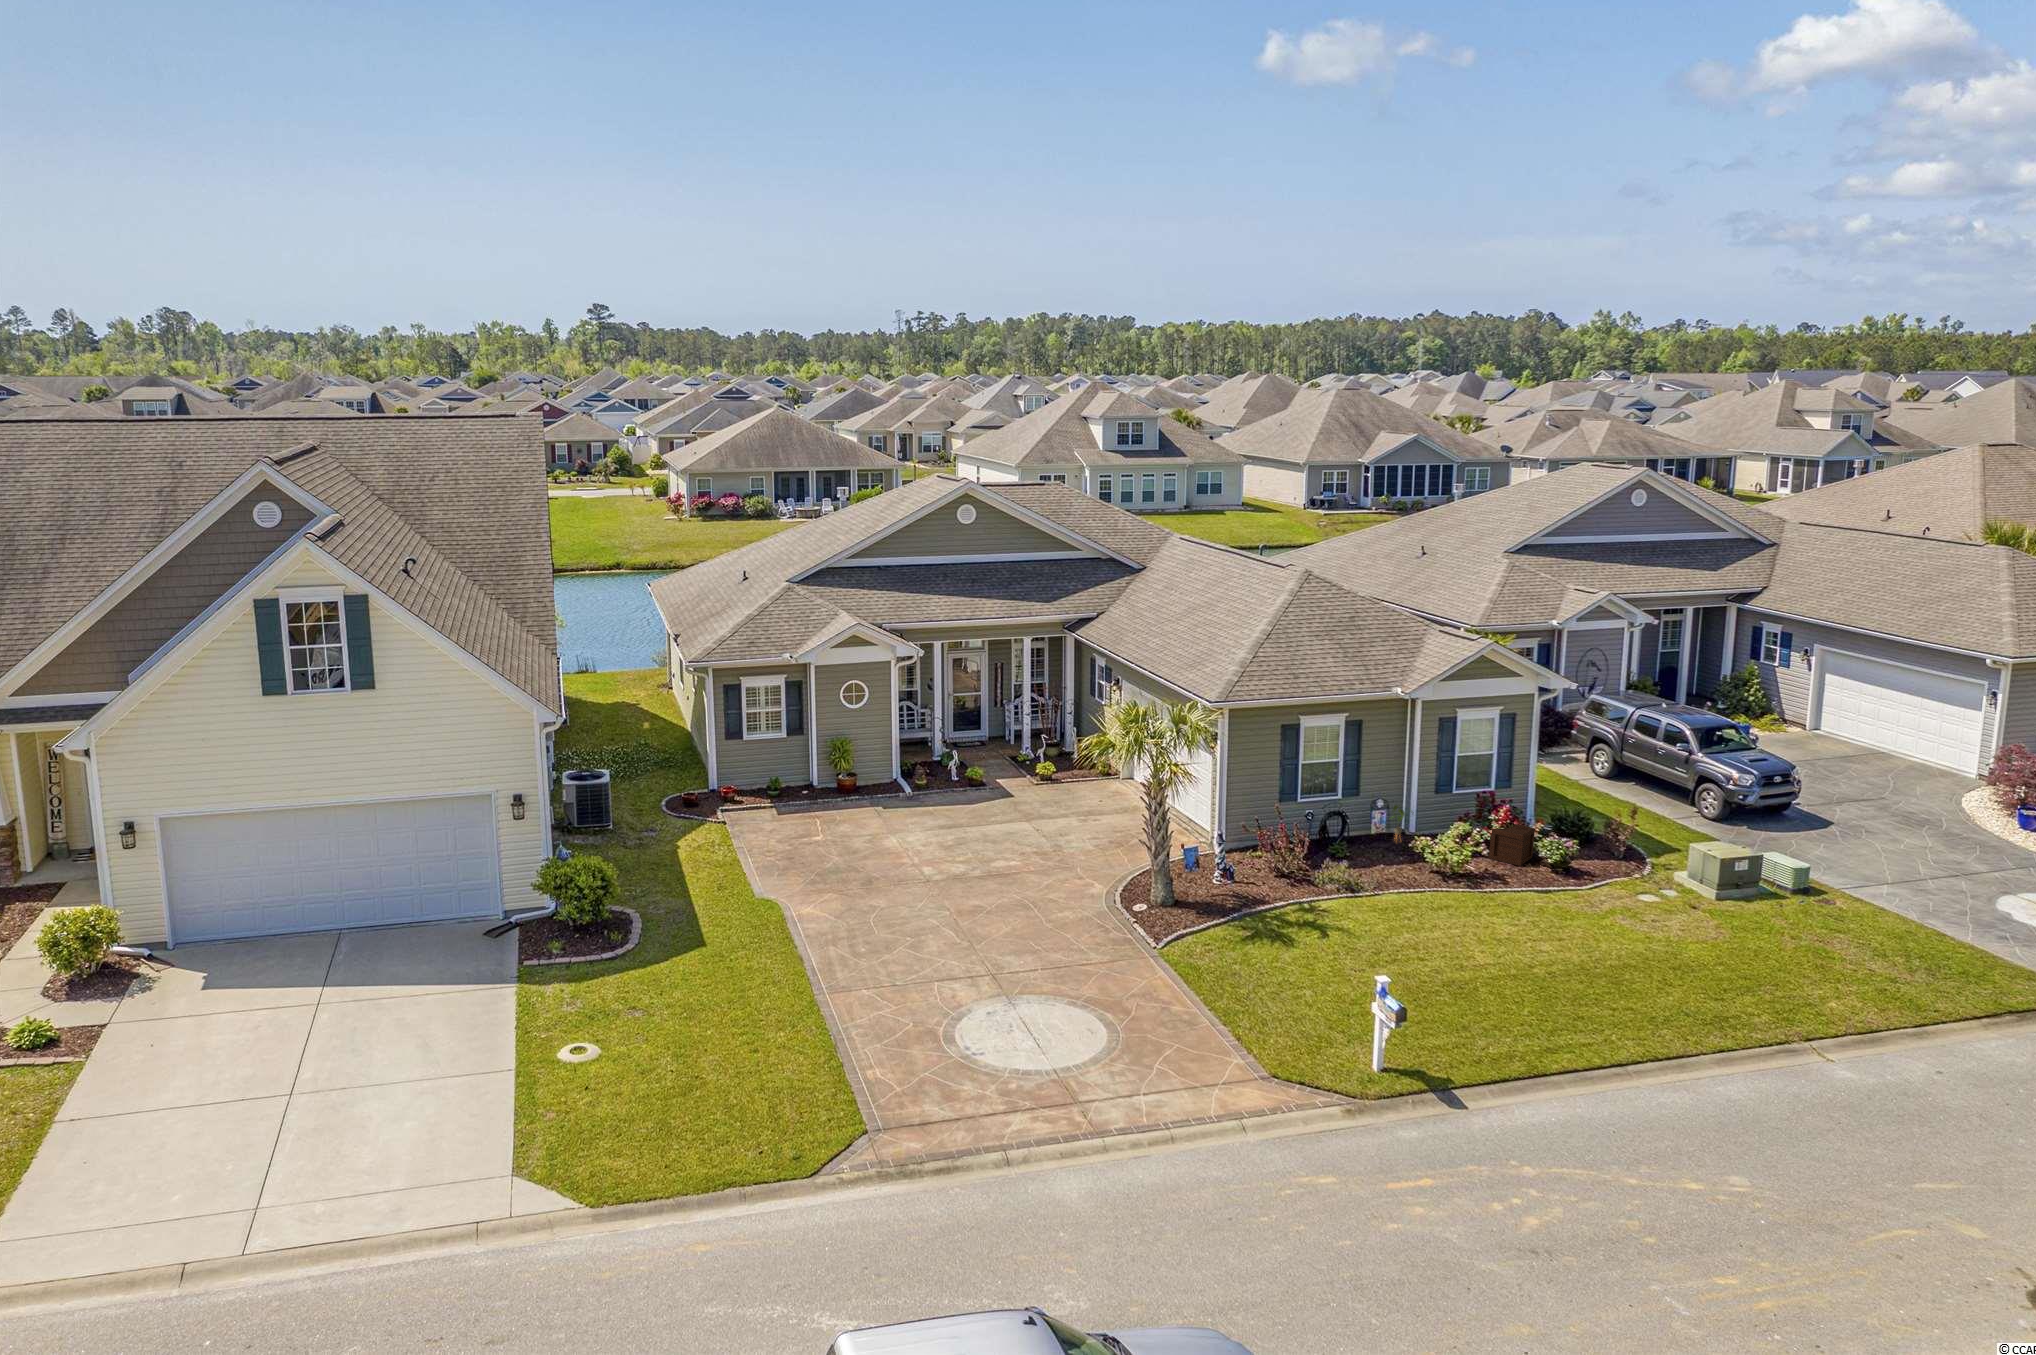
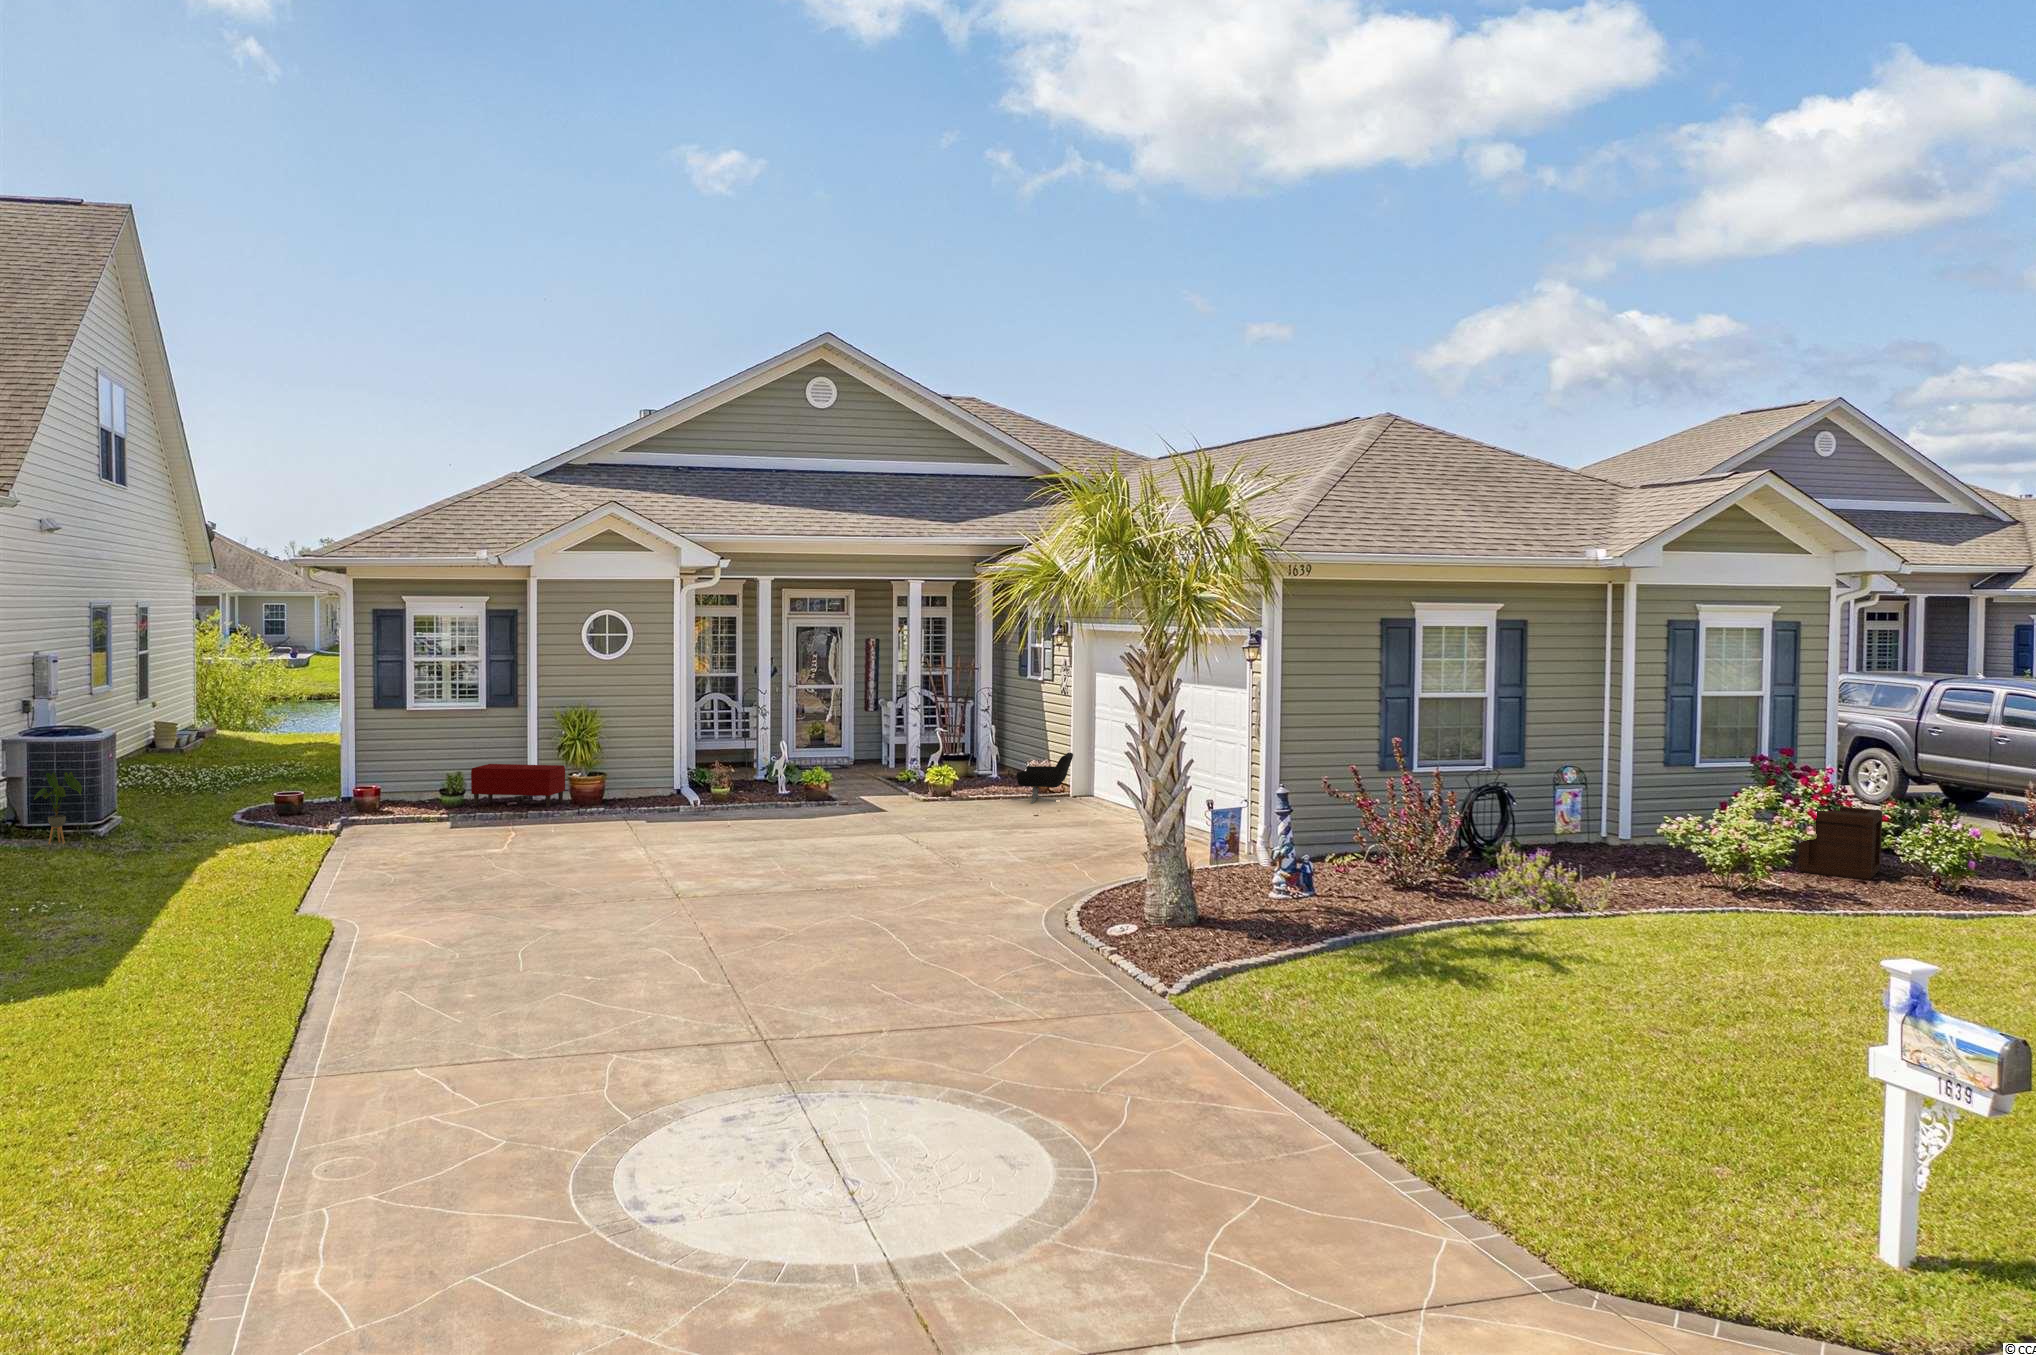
lounge chair: none [1084,757,1120,788] -> present [1013,753,1073,803]
bench: none [786,767,835,794] -> present [471,764,565,808]
house plant: present [1393,805,1405,839] -> present [34,772,82,844]

